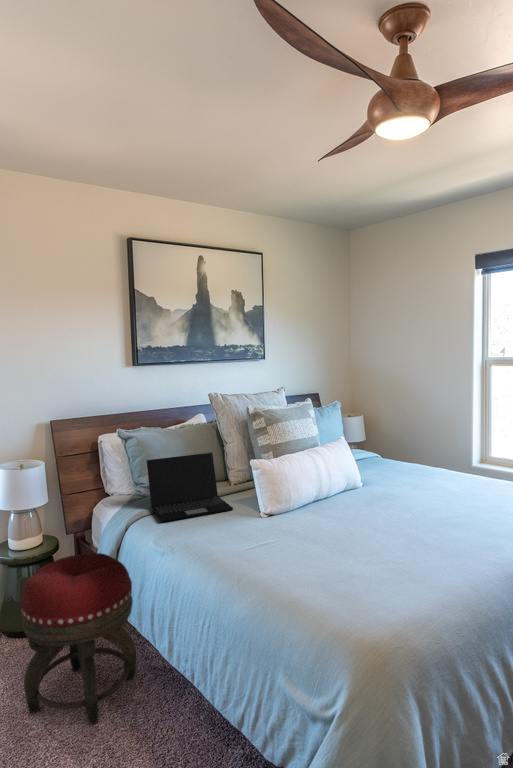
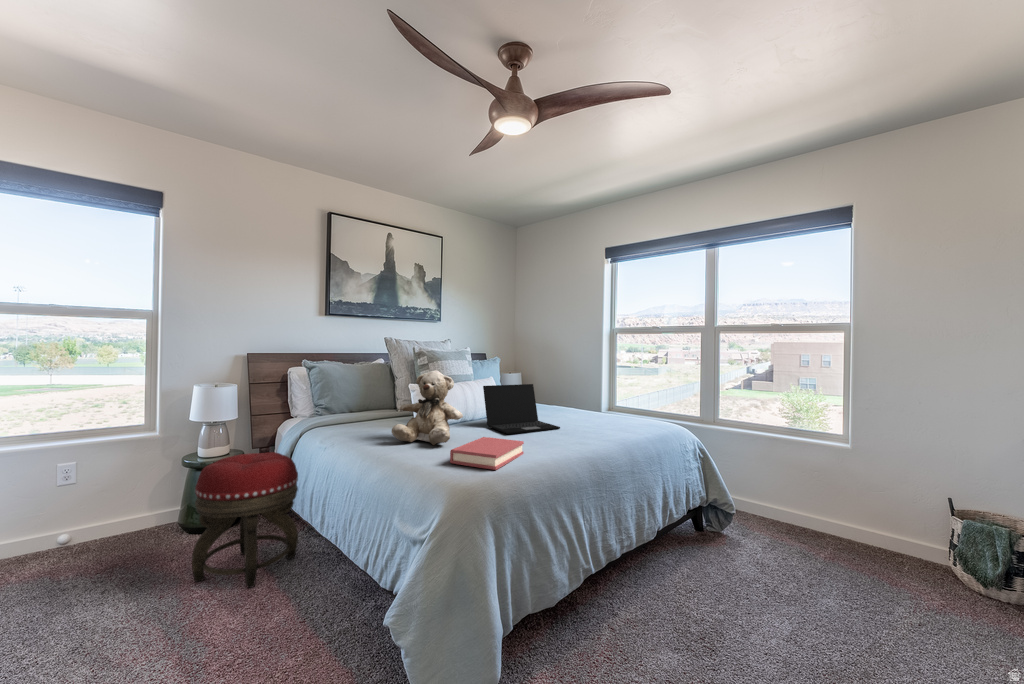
laptop: present [147,453,233,522] -> present [483,384,560,434]
teddy bear: none [246,454,334,556] -> present [391,370,463,445]
hardback book: none [339,548,428,613] -> present [450,437,524,470]

